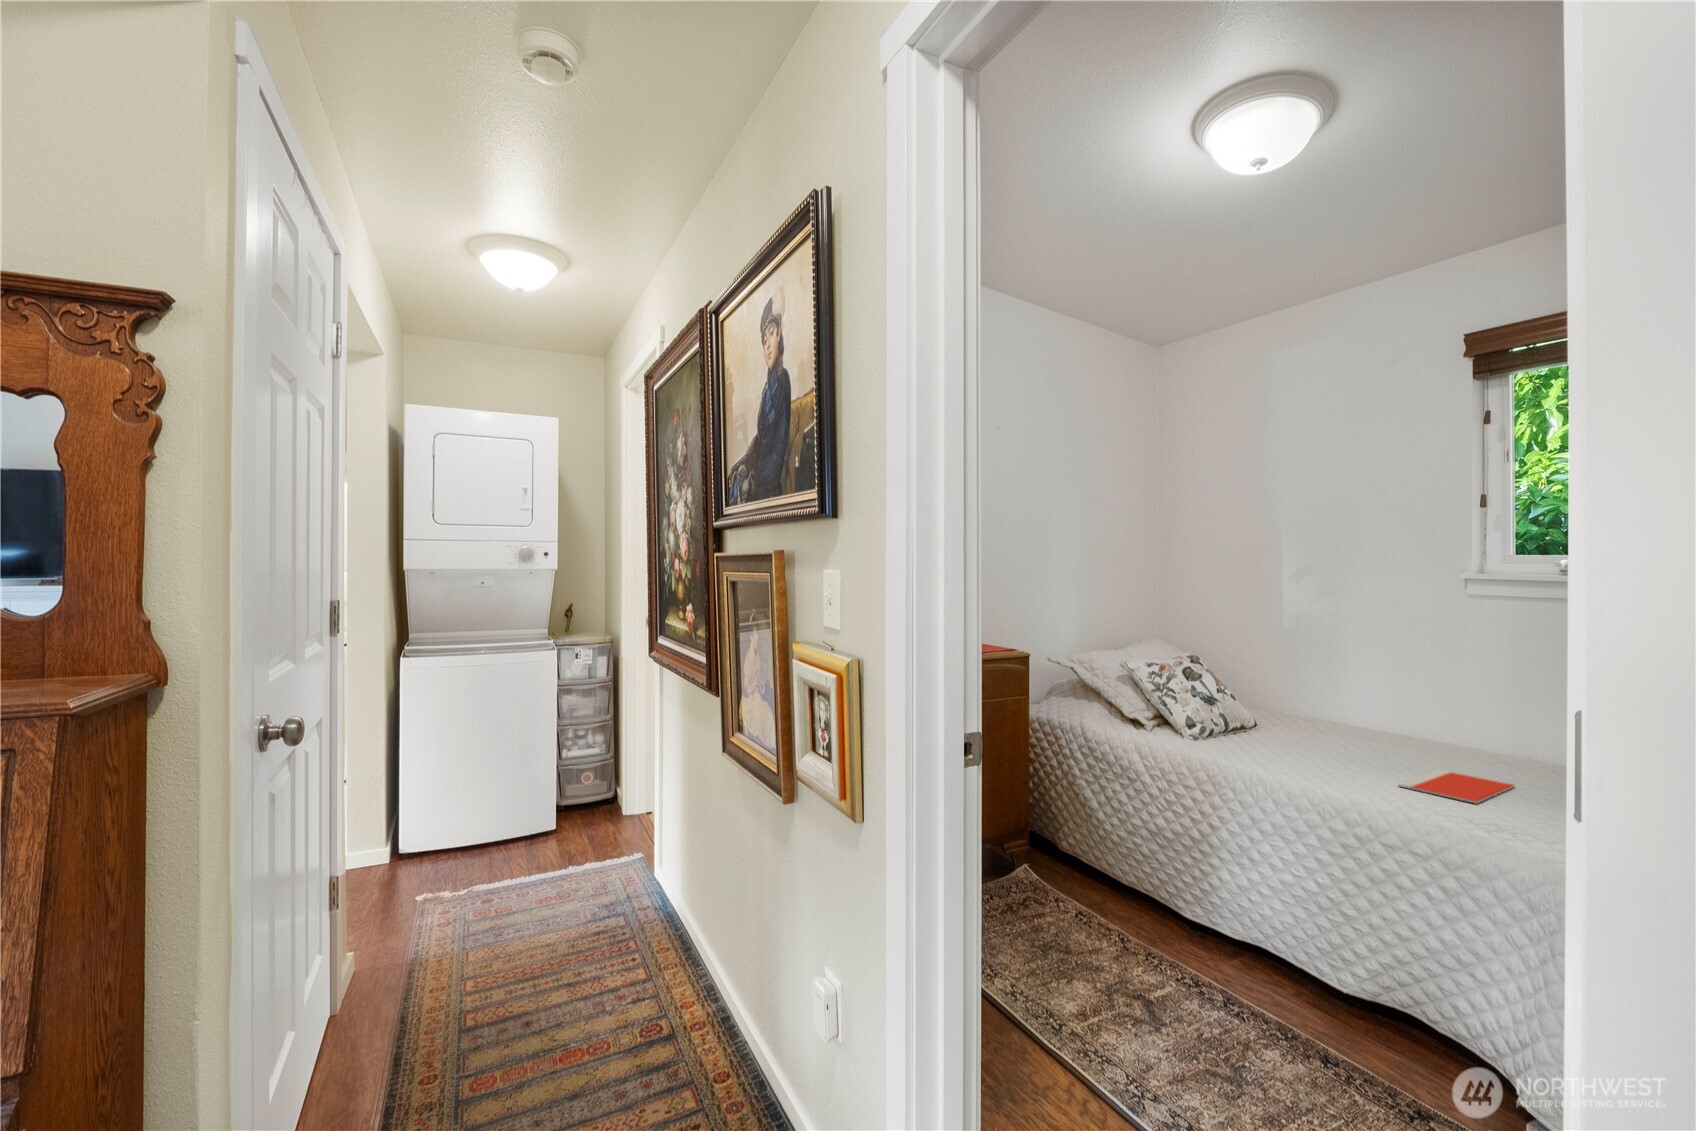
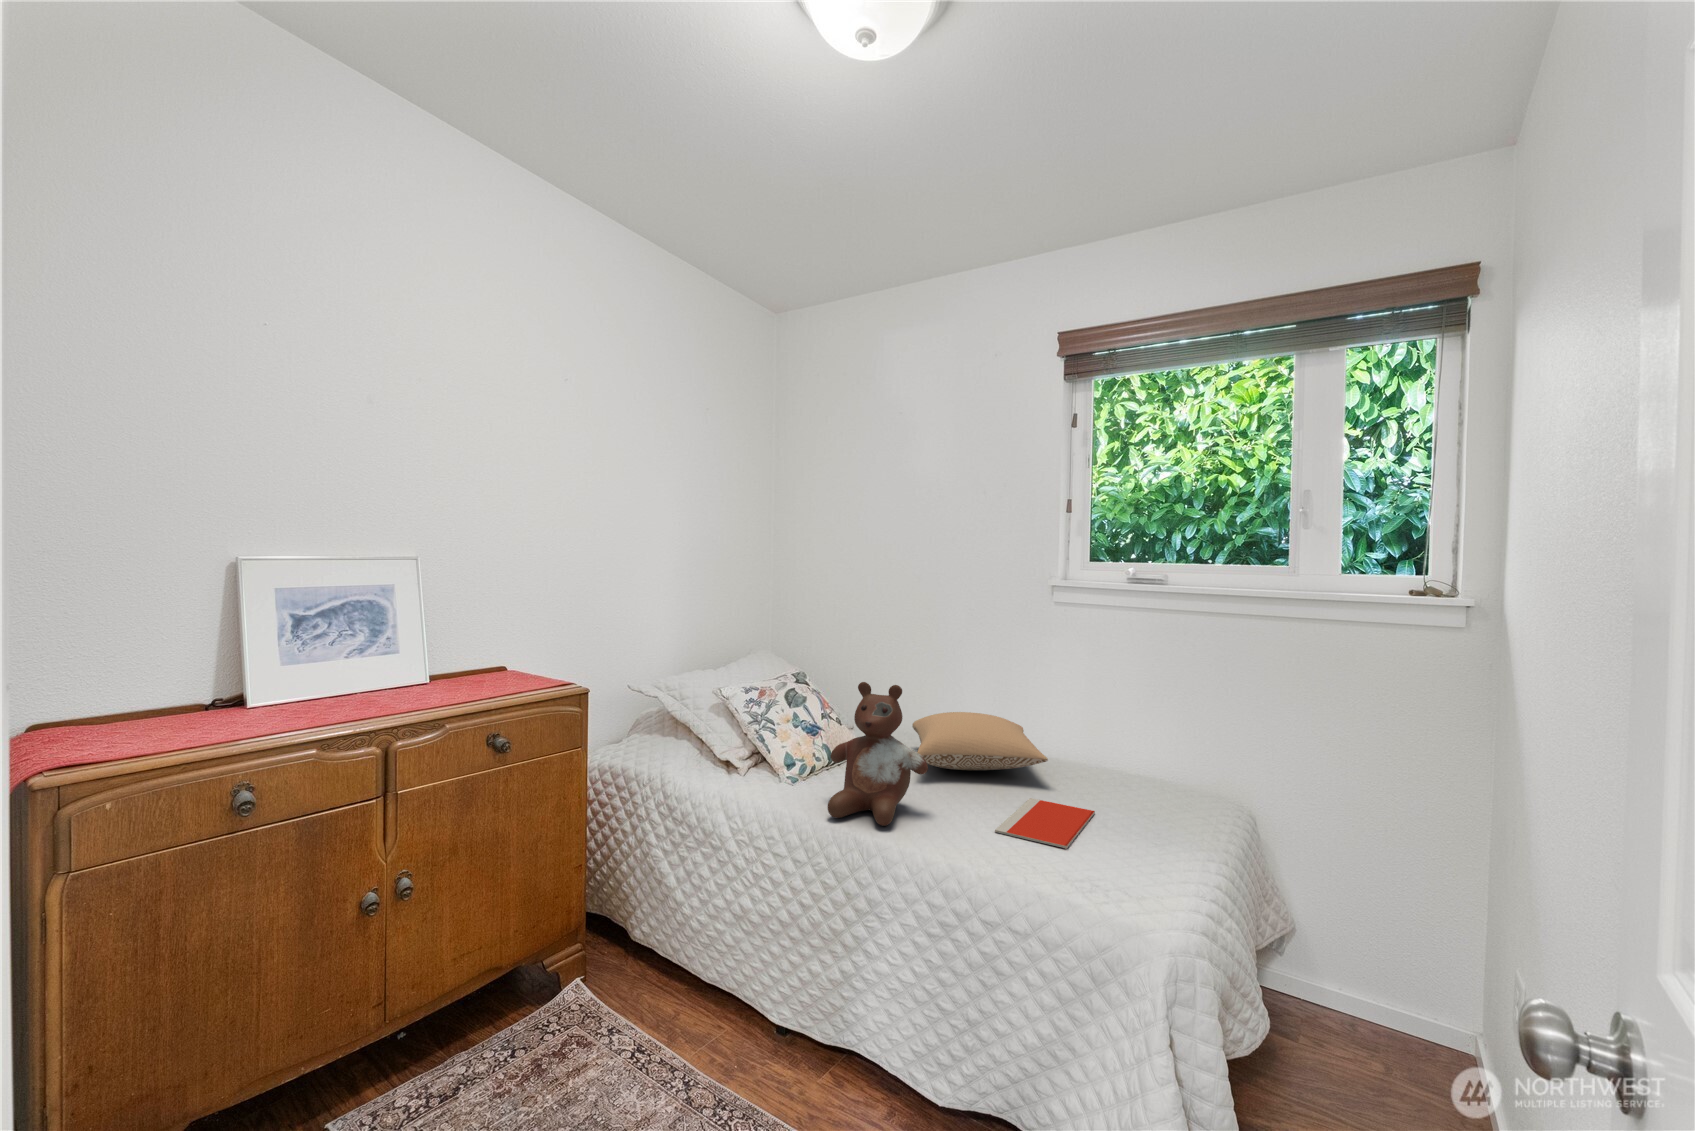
stuffed bear: none [1231,655,1327,771] -> present [828,682,928,826]
pillow: none [1307,695,1460,747] -> present [912,712,1048,770]

